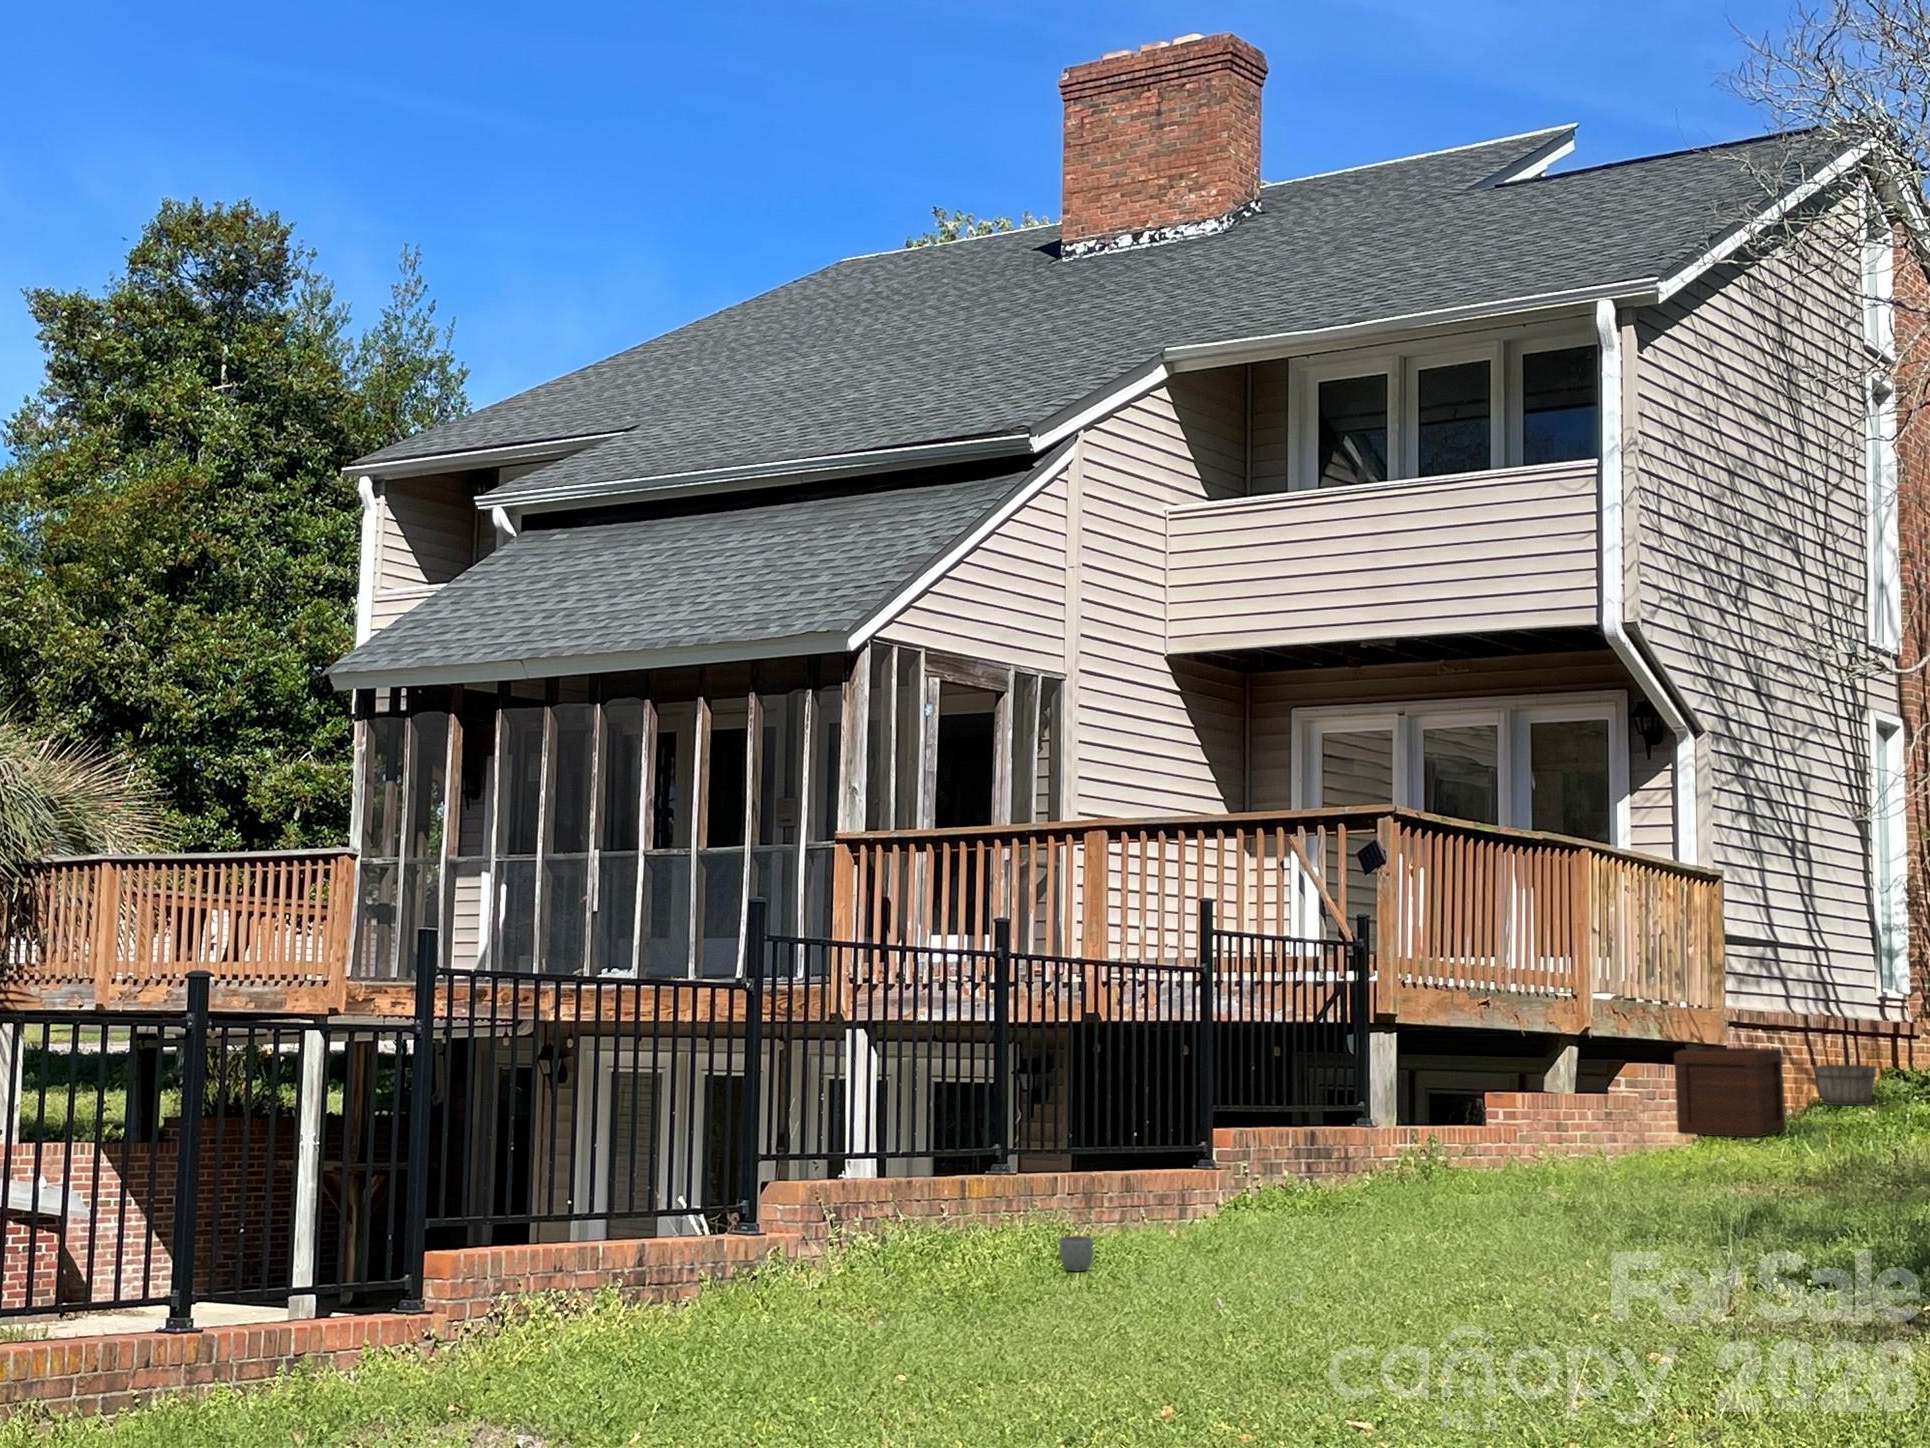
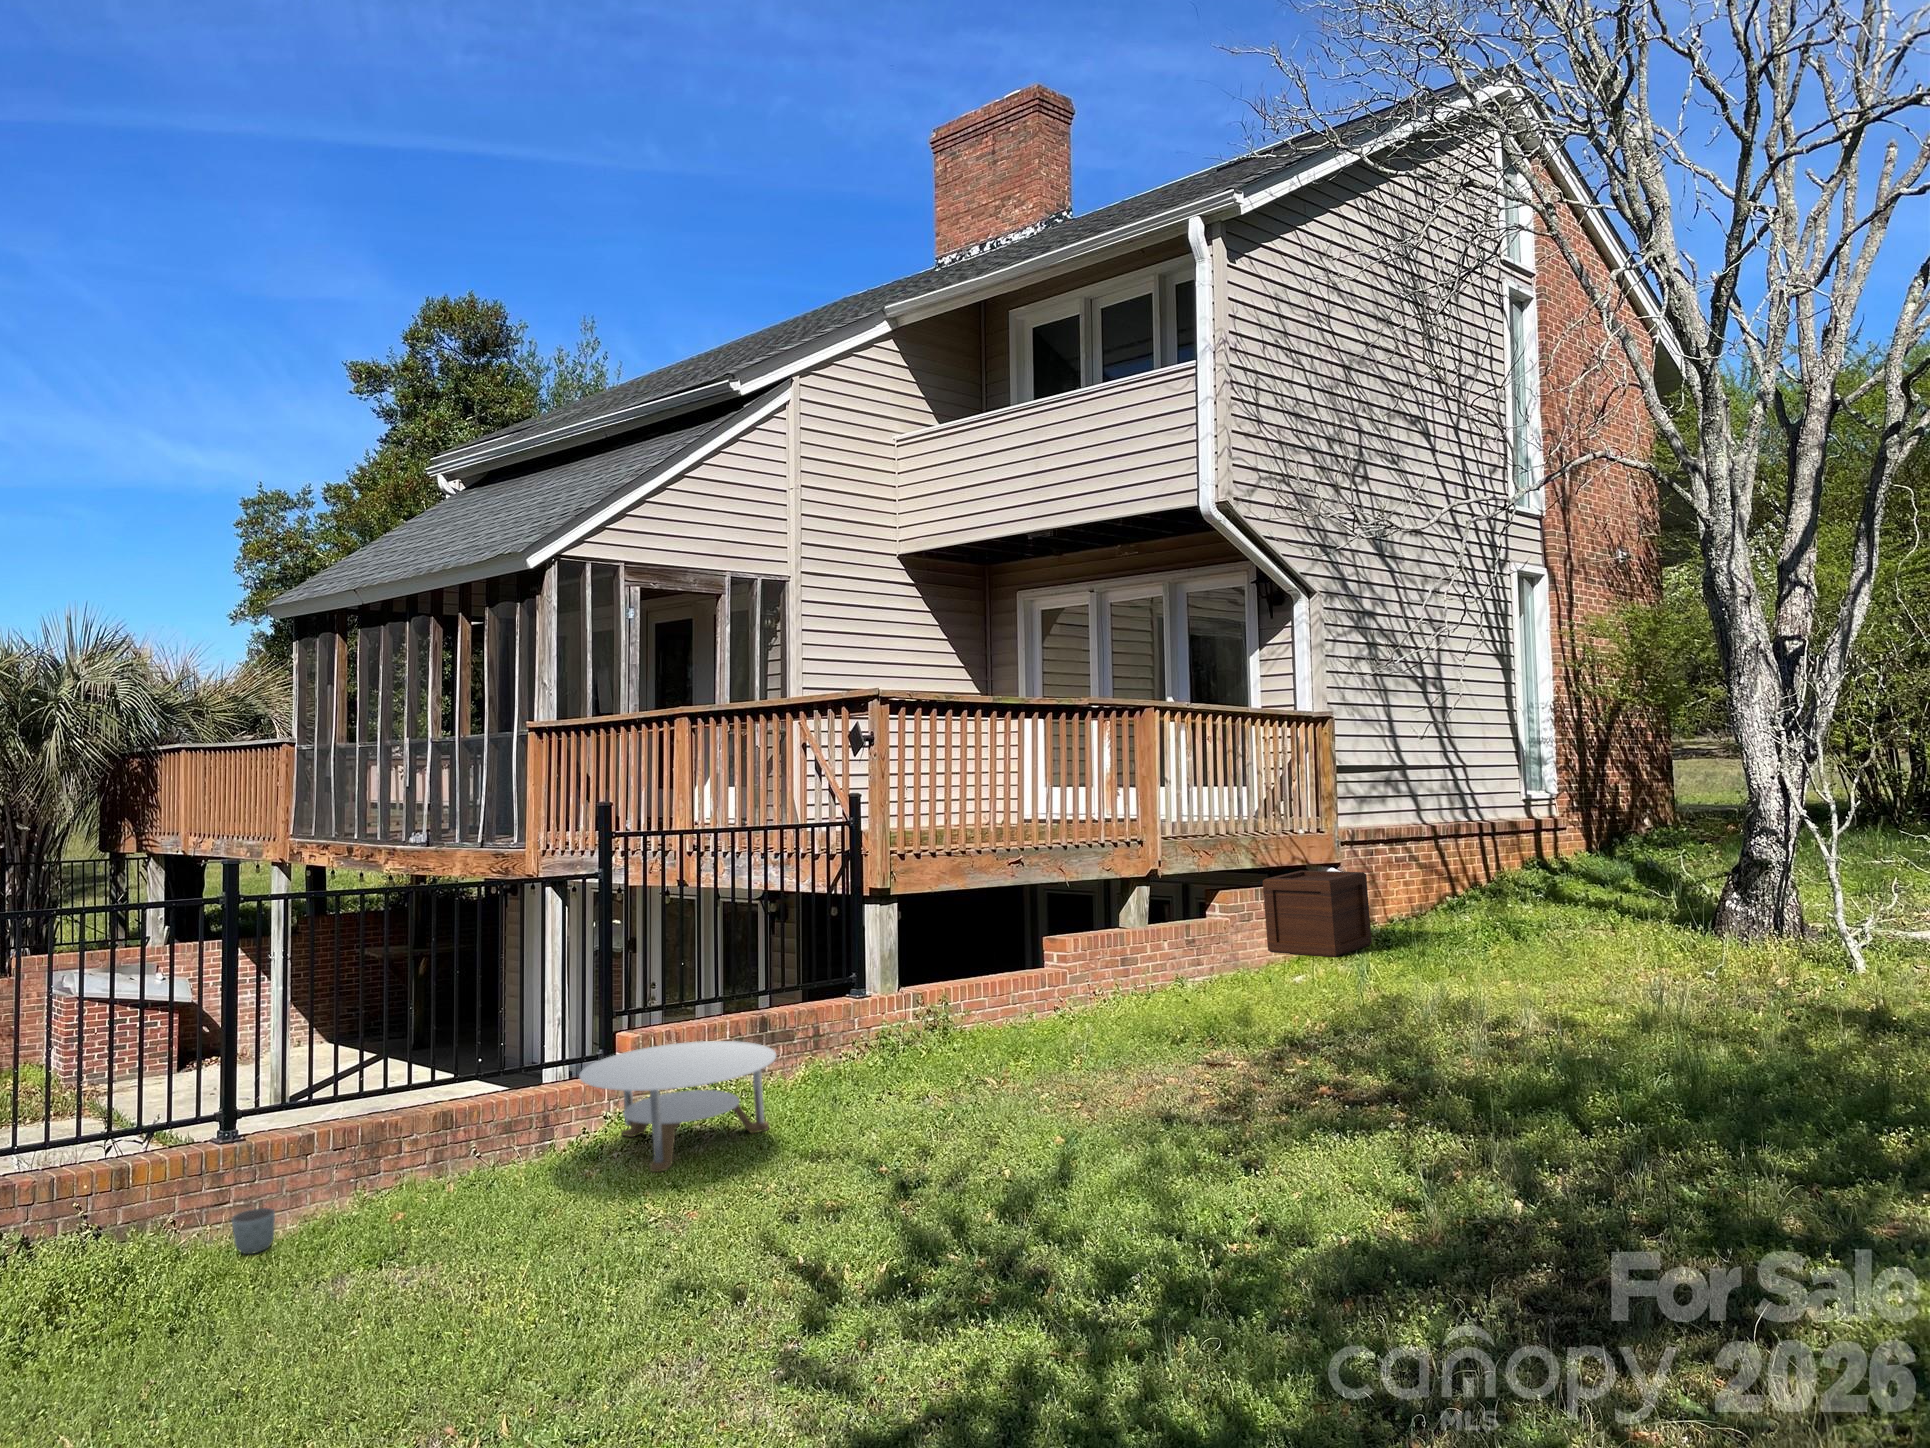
wooden bucket: present [1814,1057,1876,1105] -> none [1442,857,1497,903]
round table: none [1234,1143,1422,1238] -> present [579,1041,776,1172]

